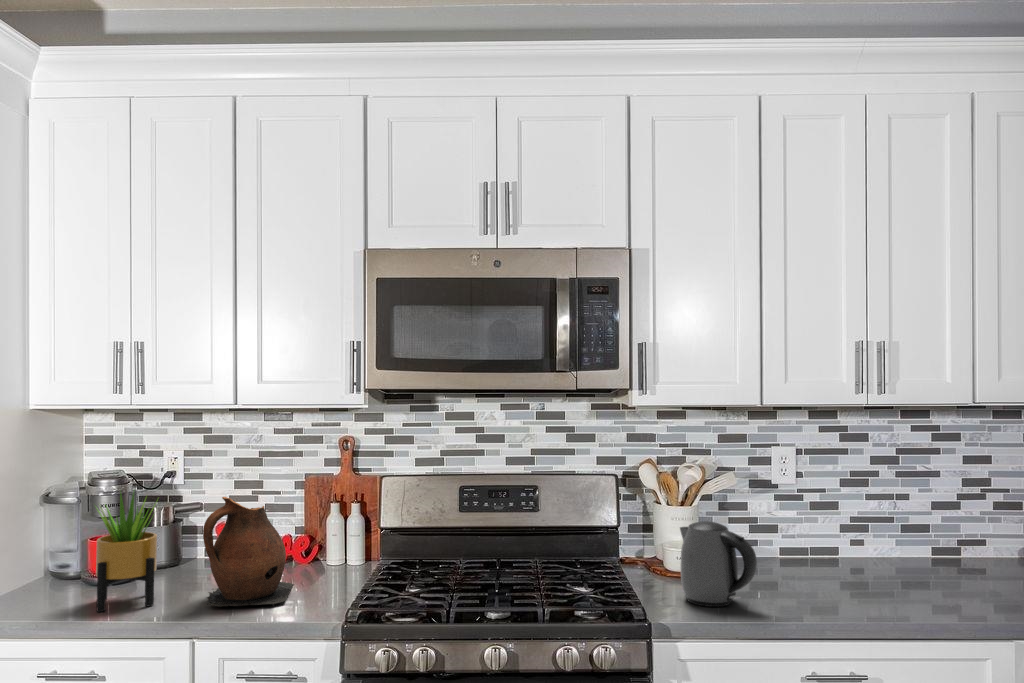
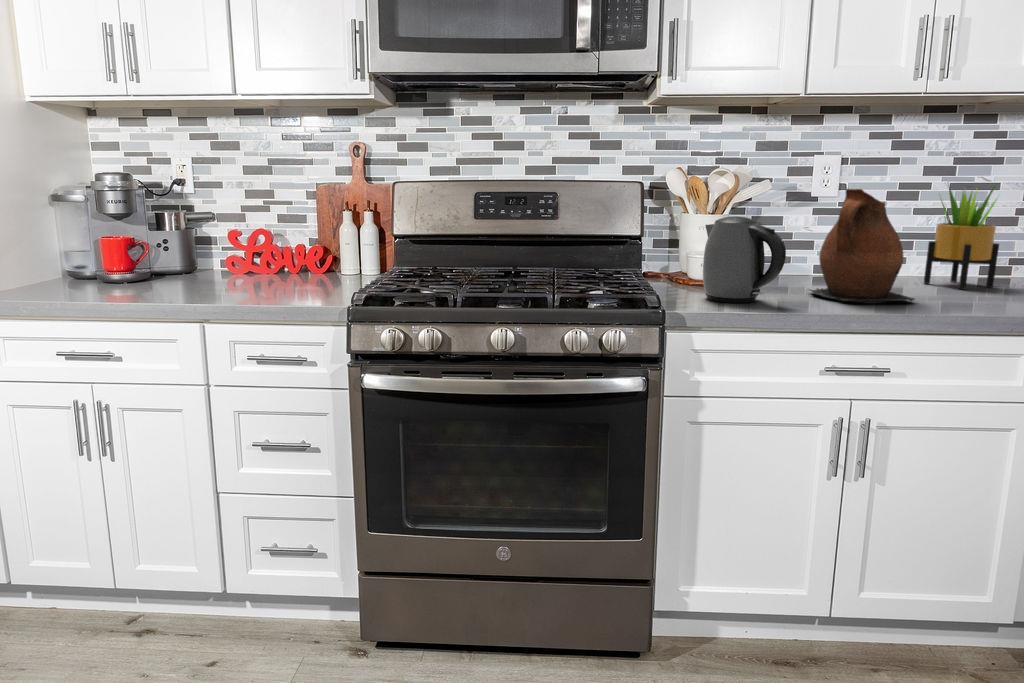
potted plant: present [96,492,157,612] -> present [924,186,999,289]
ceramic pitcher: present [203,497,294,606] -> present [810,189,915,302]

